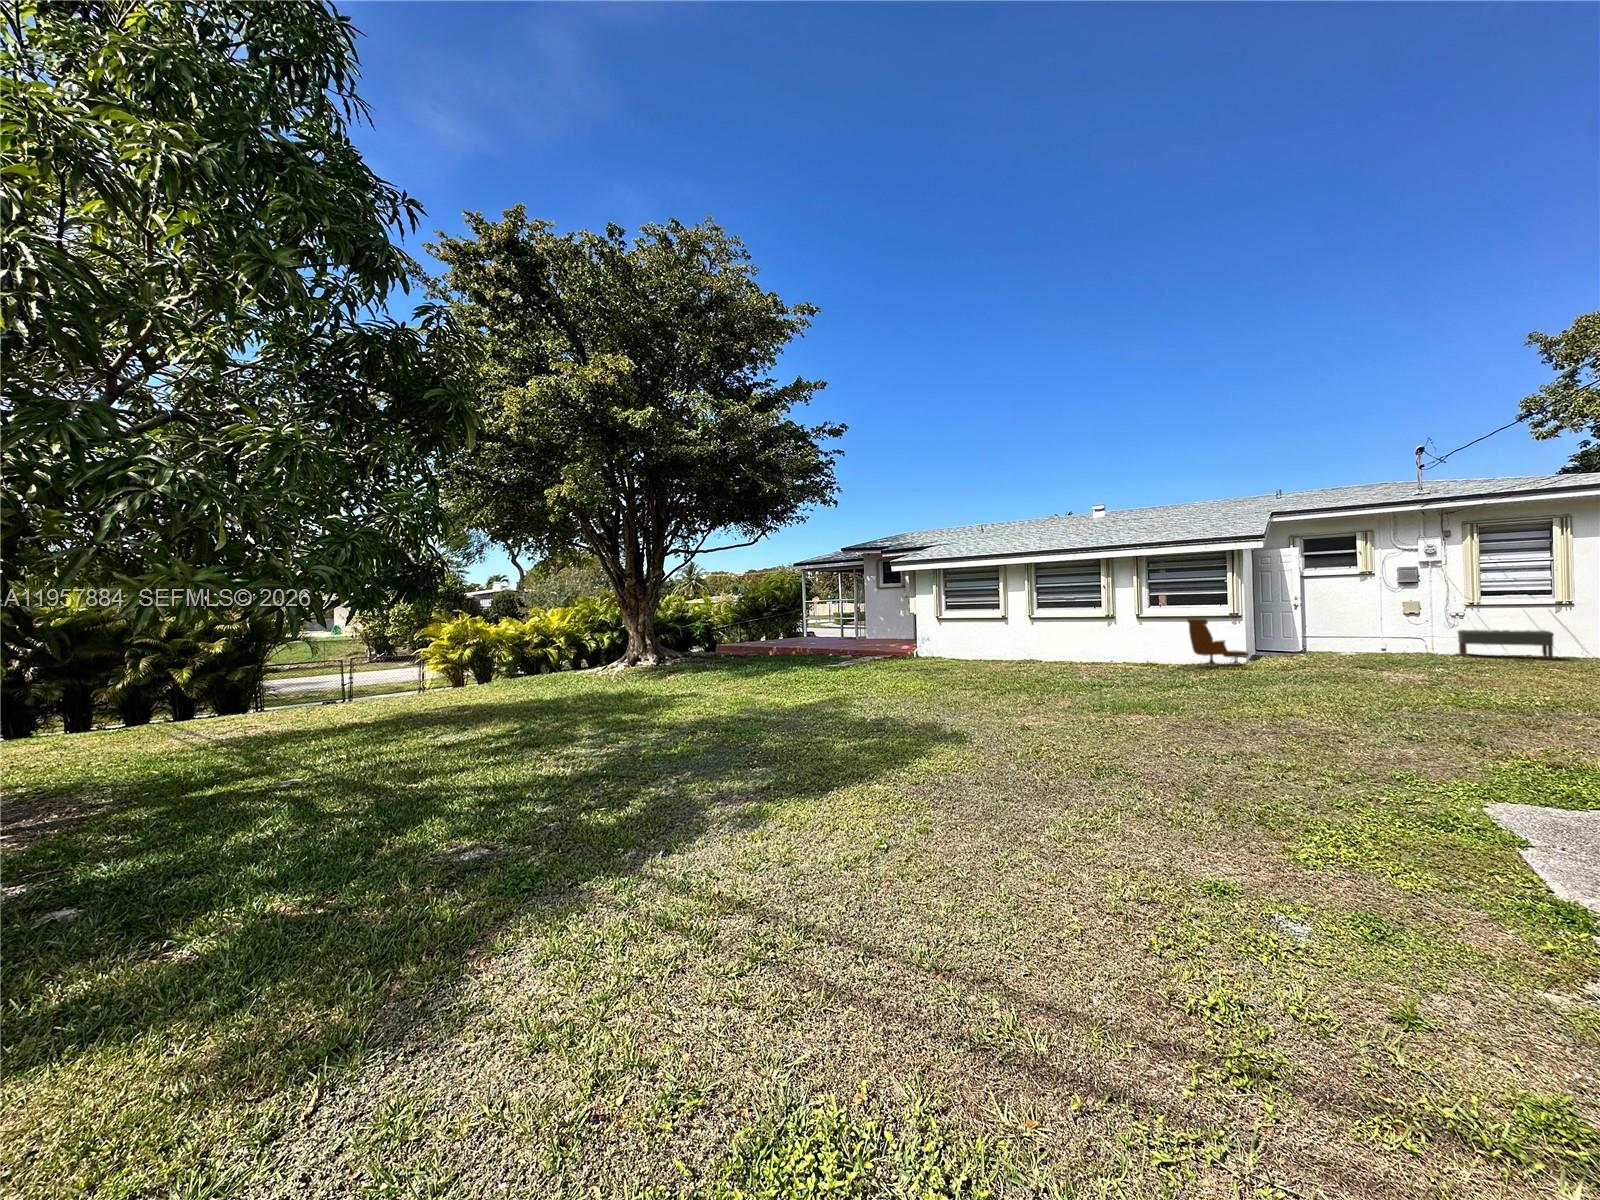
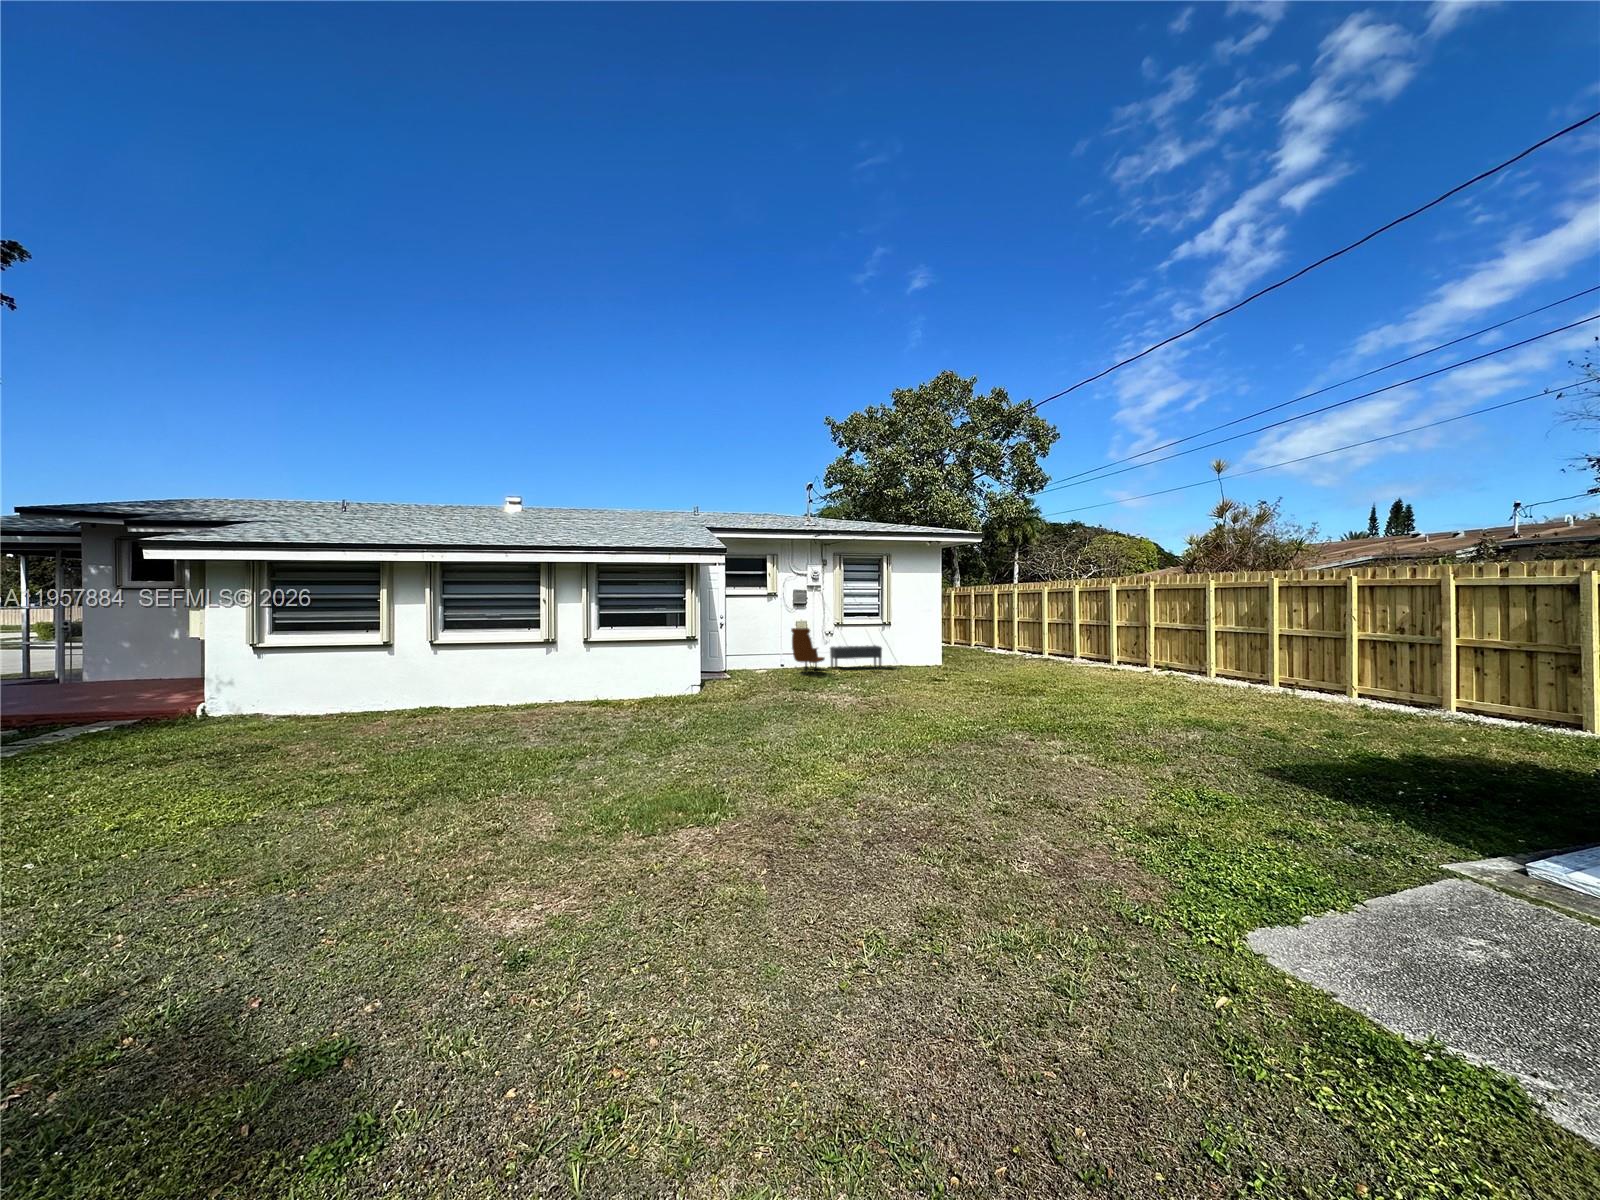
lounge chair: present [1187,619,1248,665] -> present [791,628,825,671]

